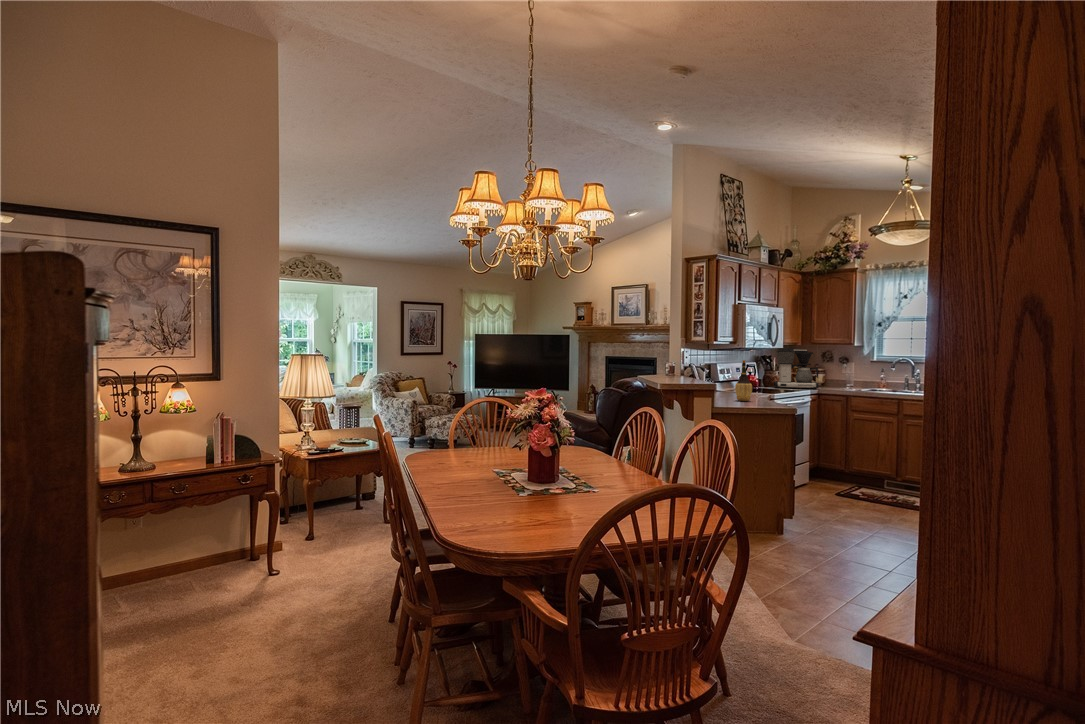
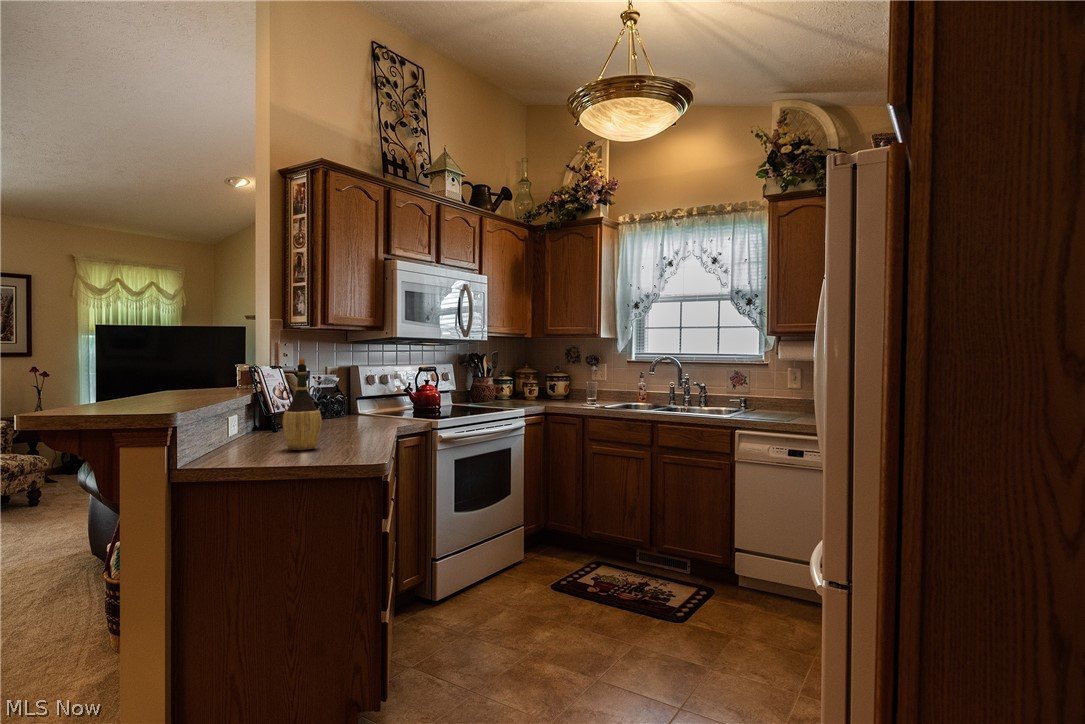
coffee maker: present [774,348,819,389] -> none [478,341,544,406]

